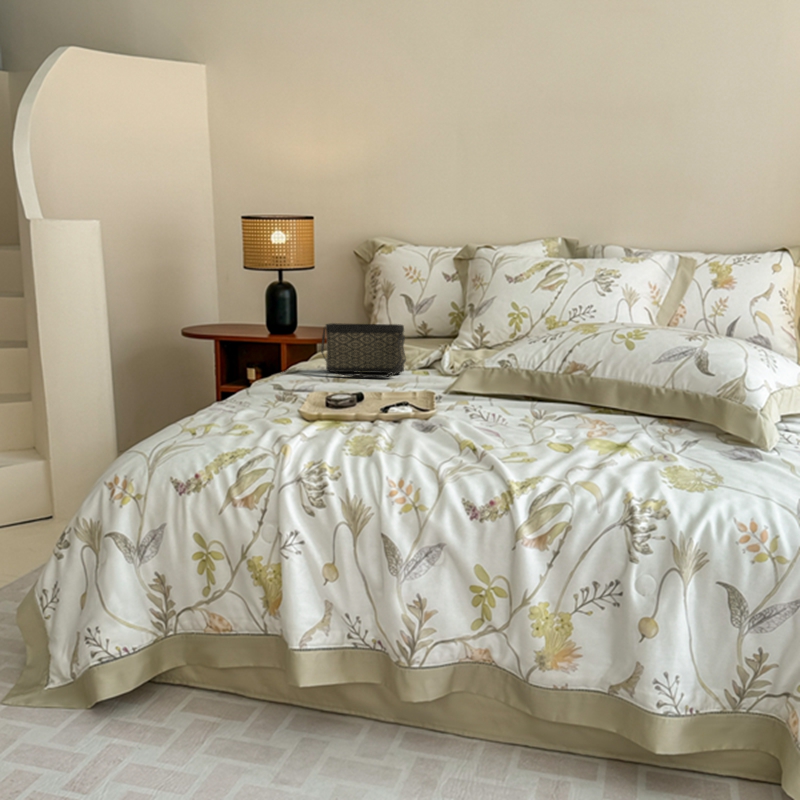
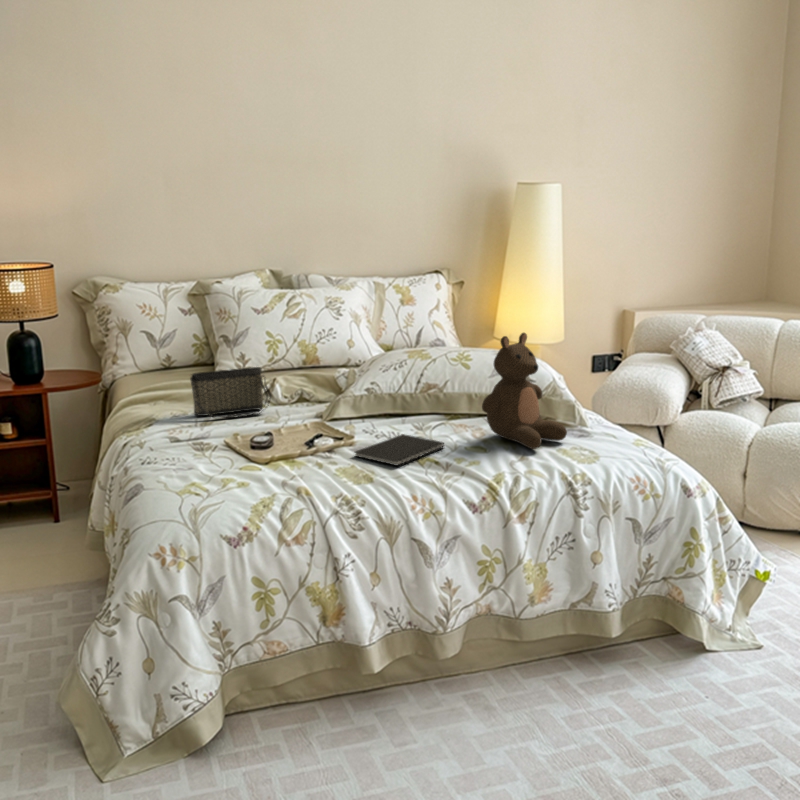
stuffed bear: none [574,294,698,458] -> present [482,333,567,449]
notebook: none [400,416,520,446] -> present [355,434,445,466]

